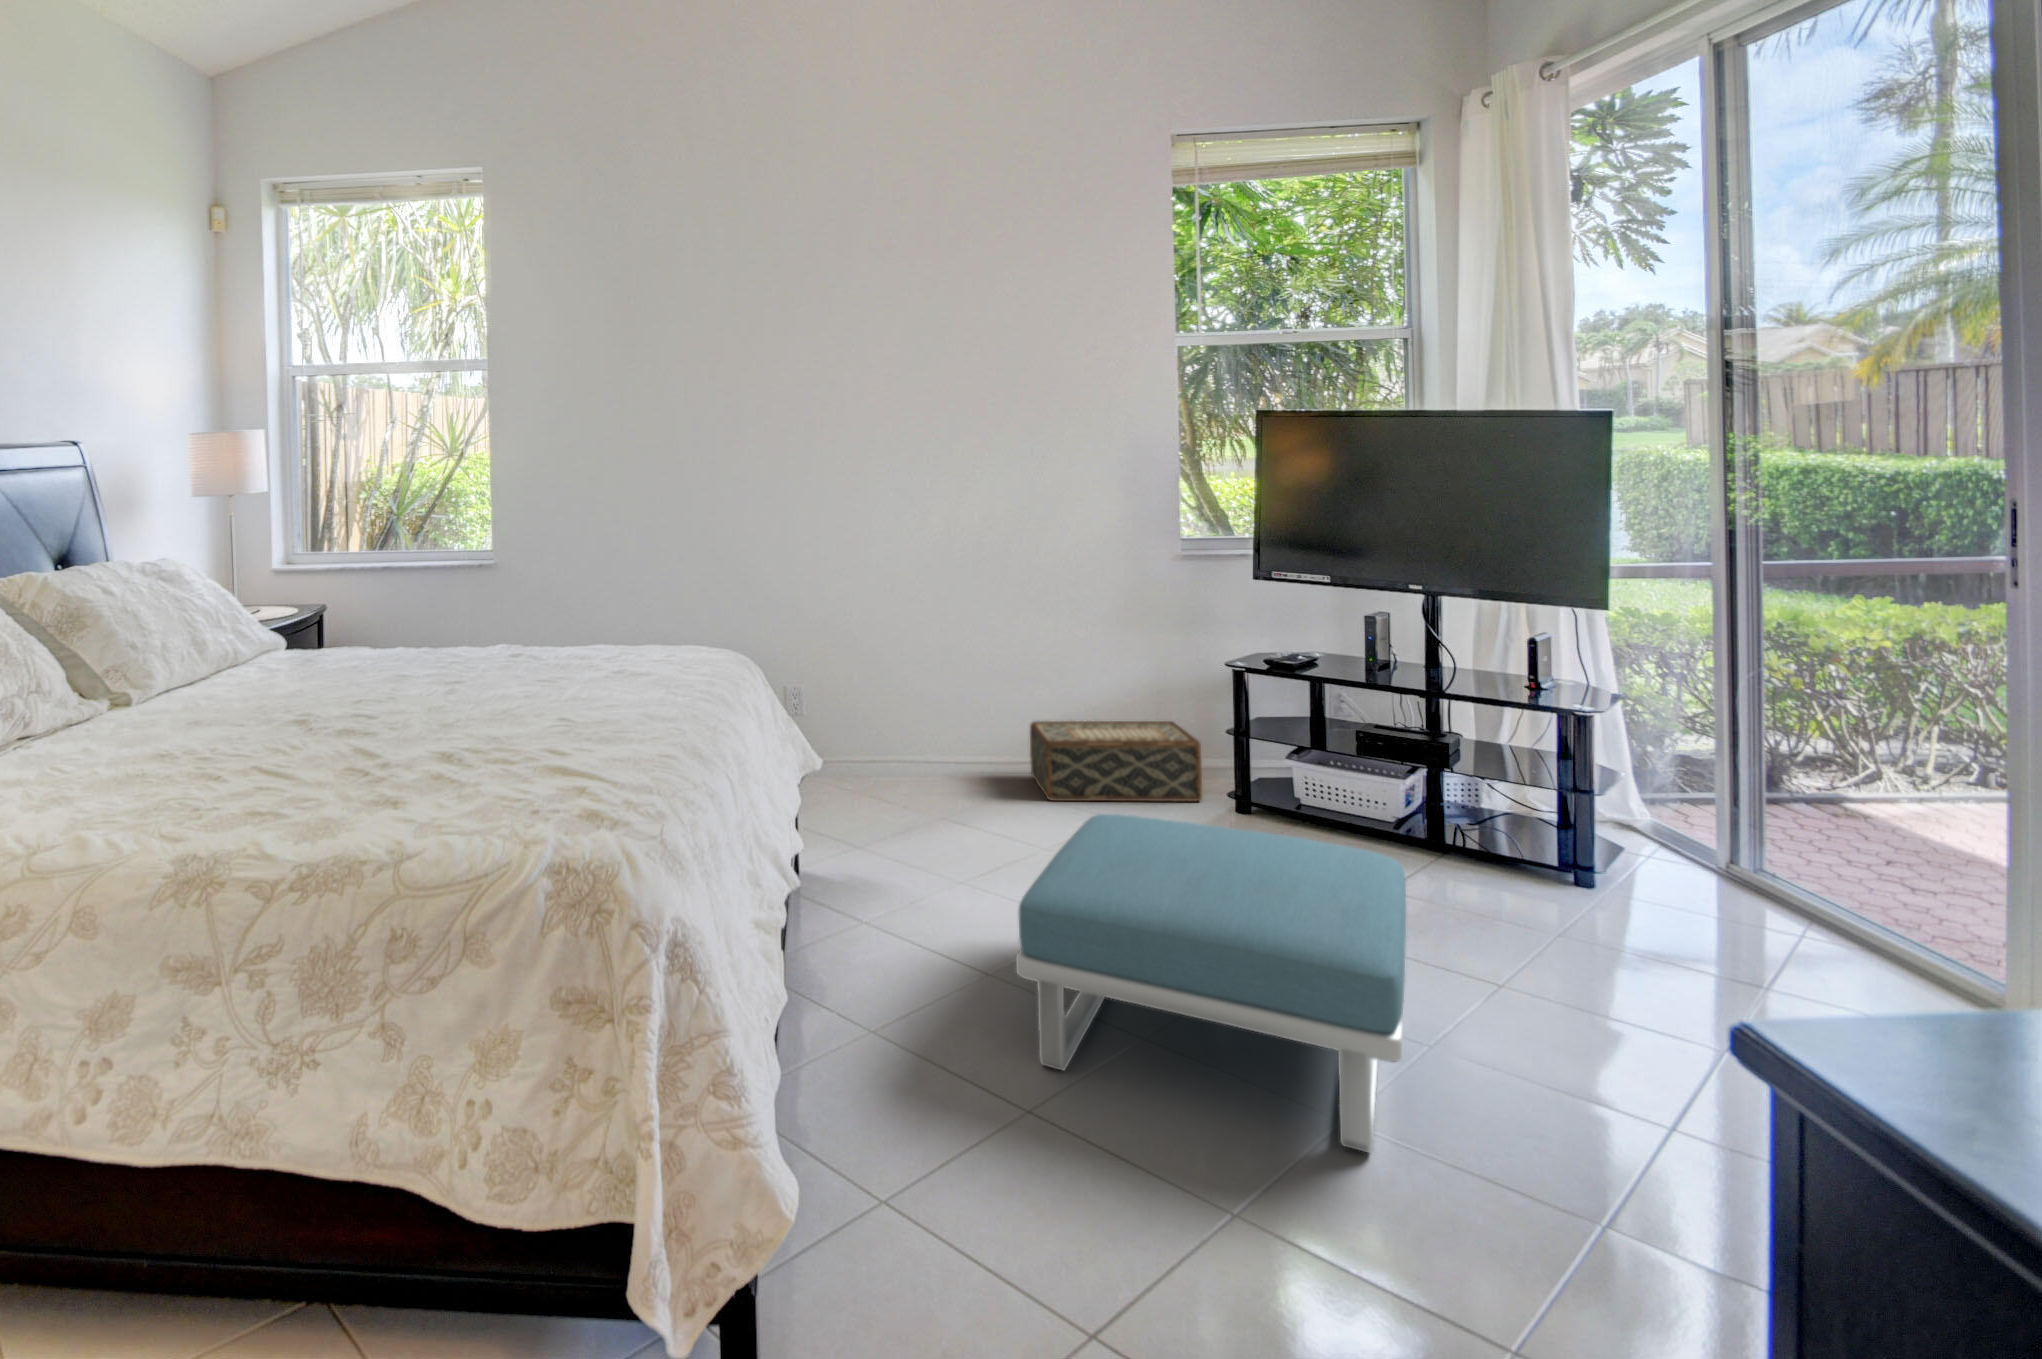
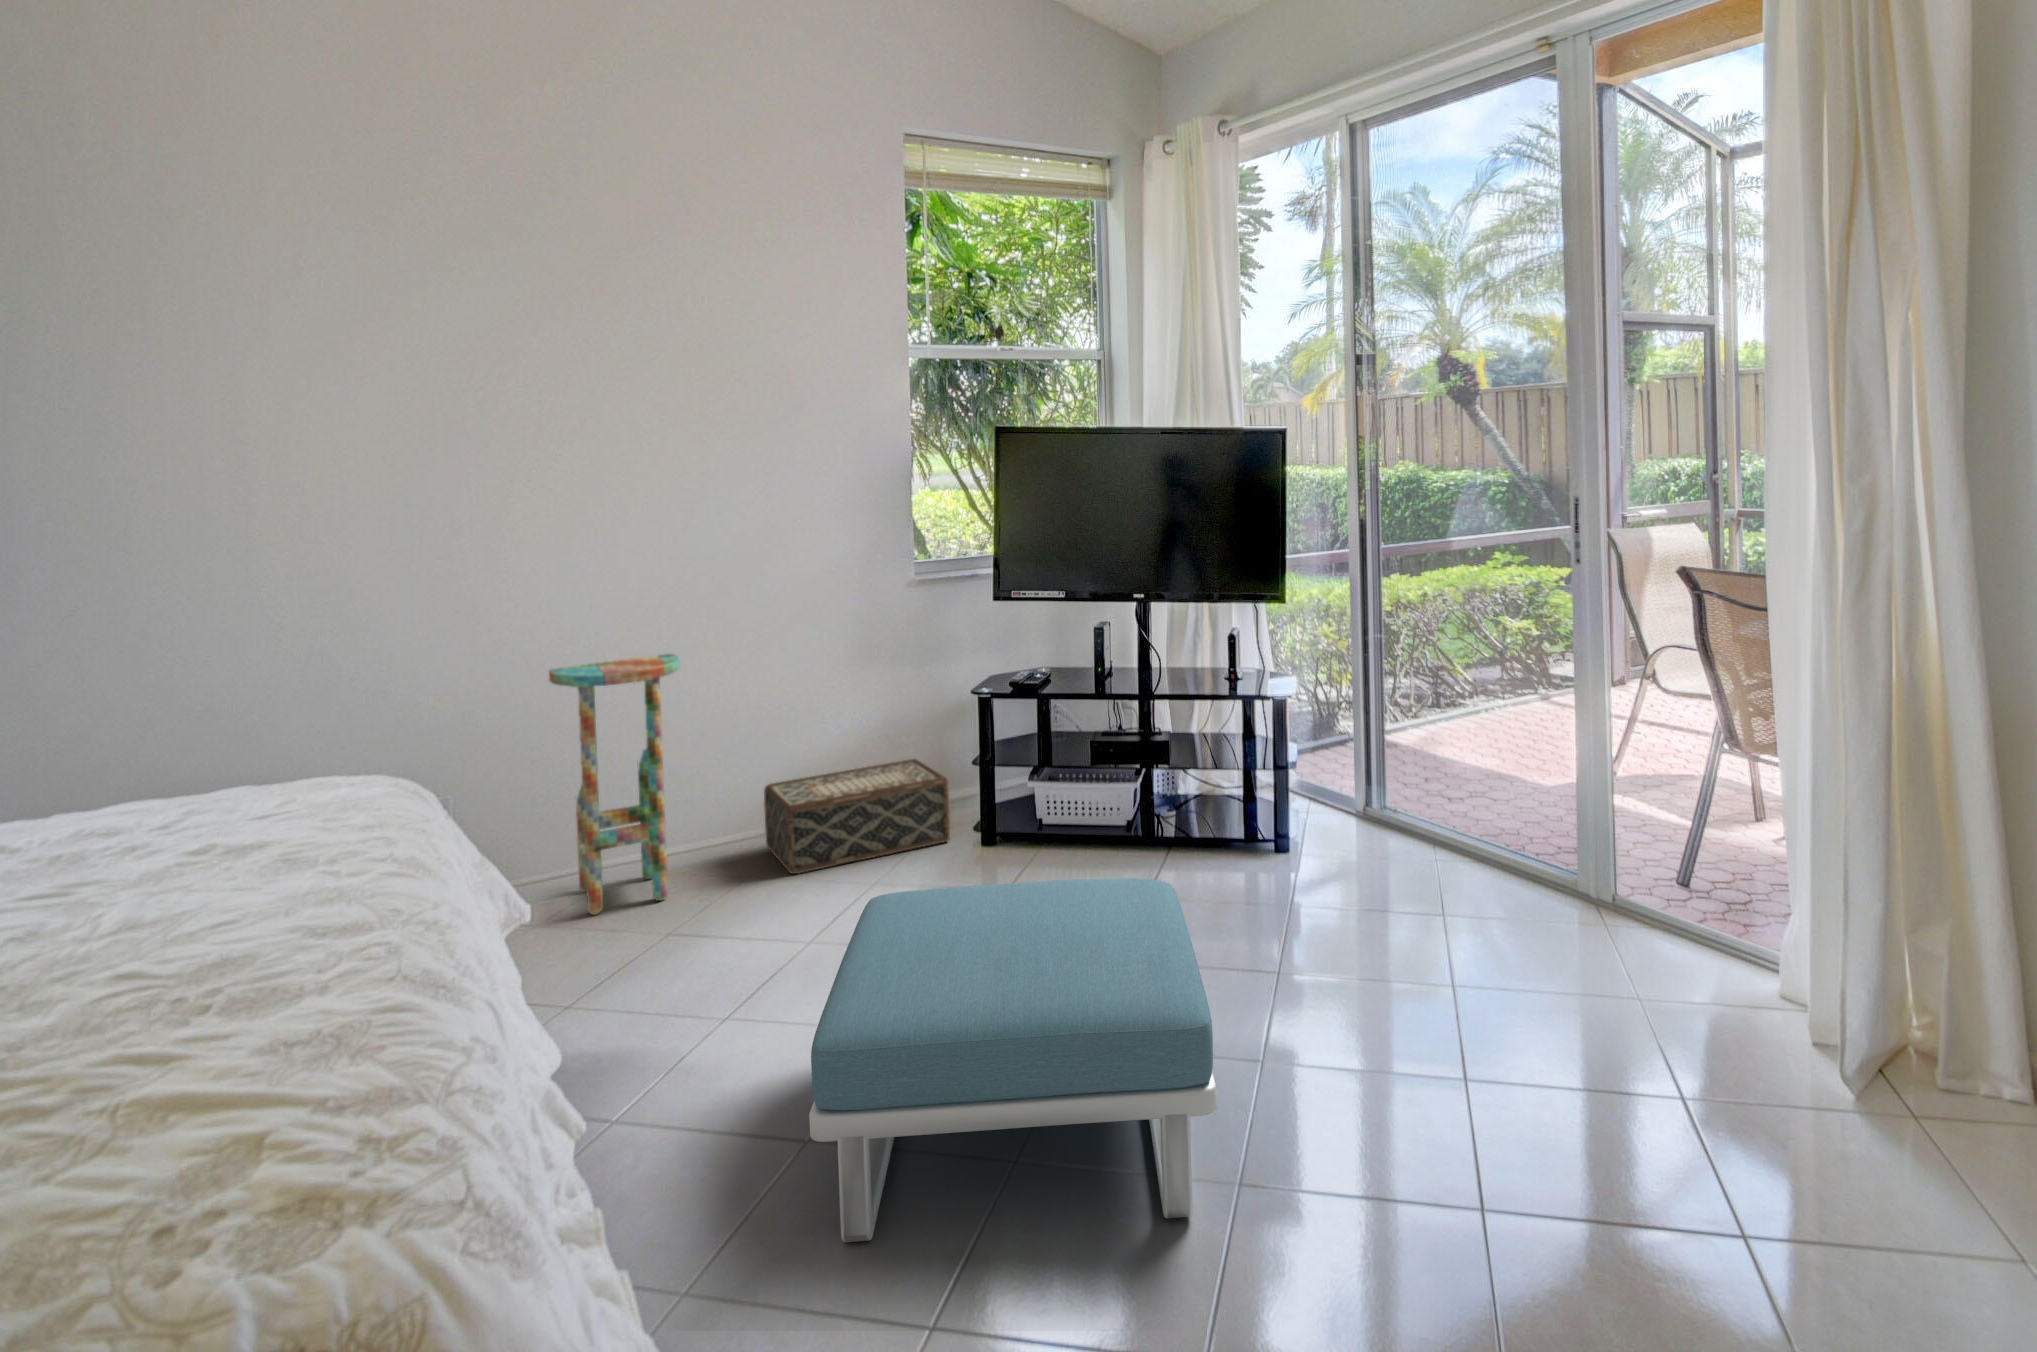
side table: none [860,596,958,799] -> present [549,654,680,915]

